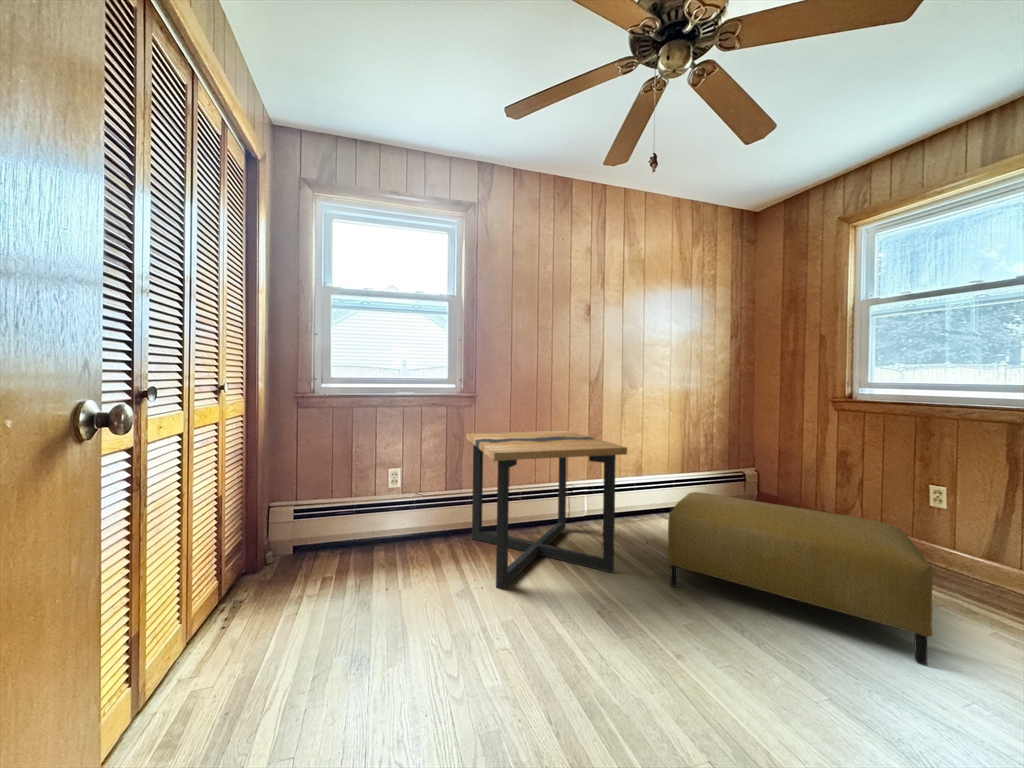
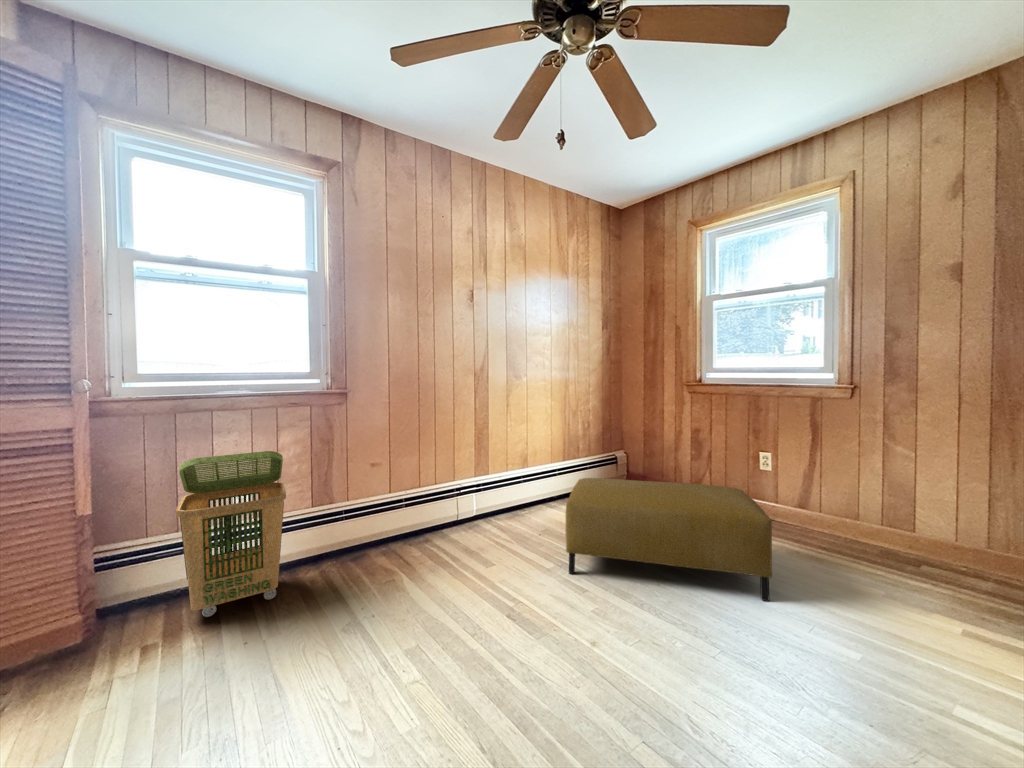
side table: present [467,431,627,589] -> none [339,426,525,615]
laundry basket: none [351,439,424,562] -> present [176,451,286,617]

